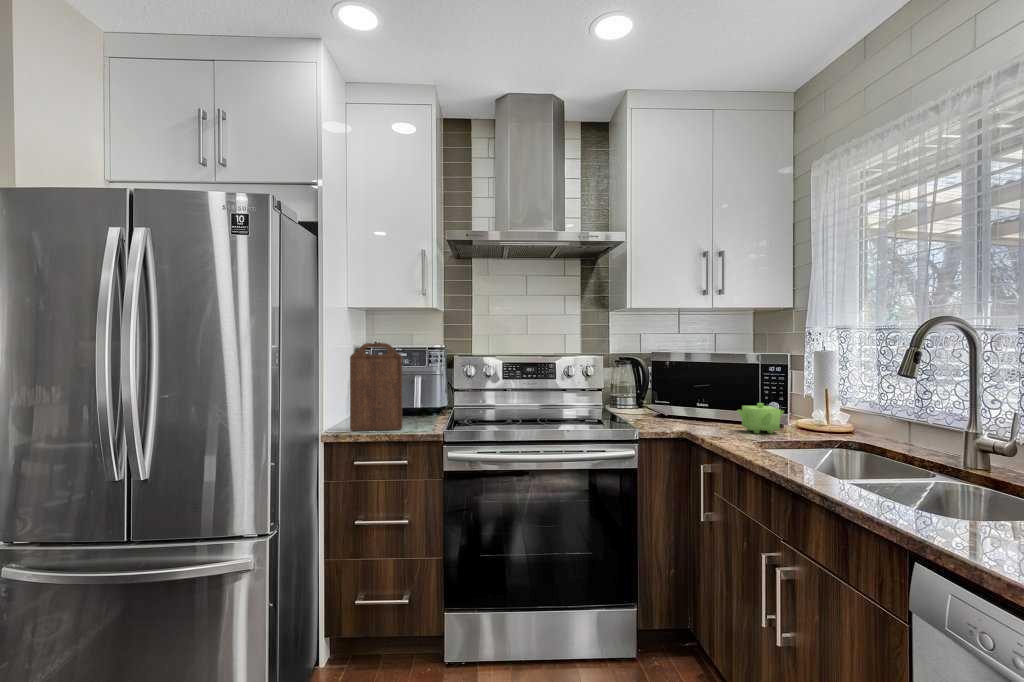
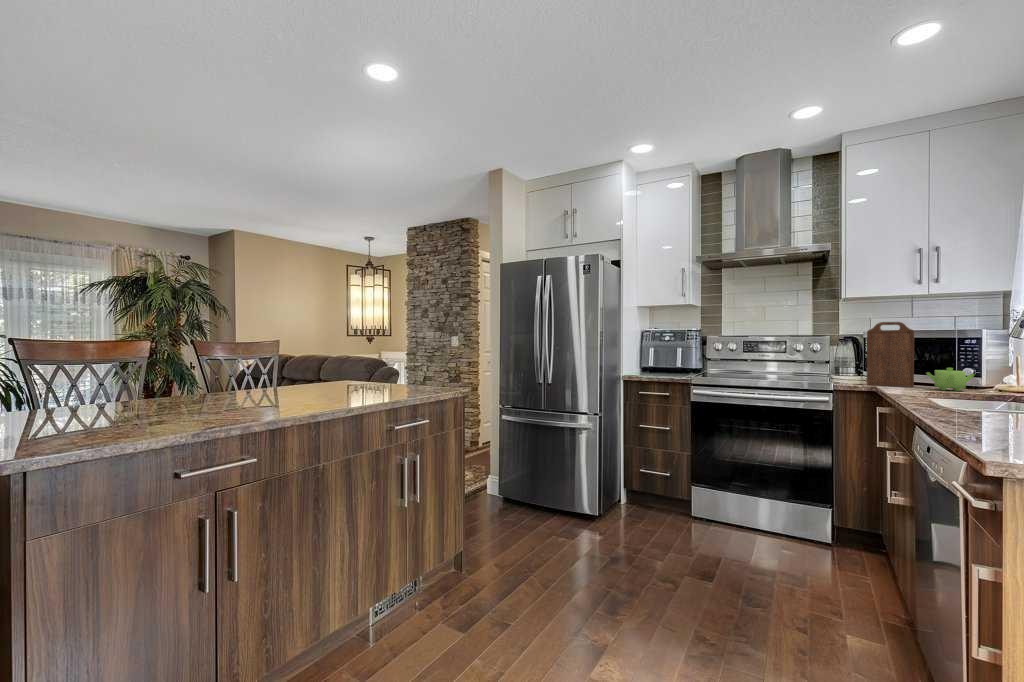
cutting board: present [350,343,402,431] -> present [867,322,914,387]

